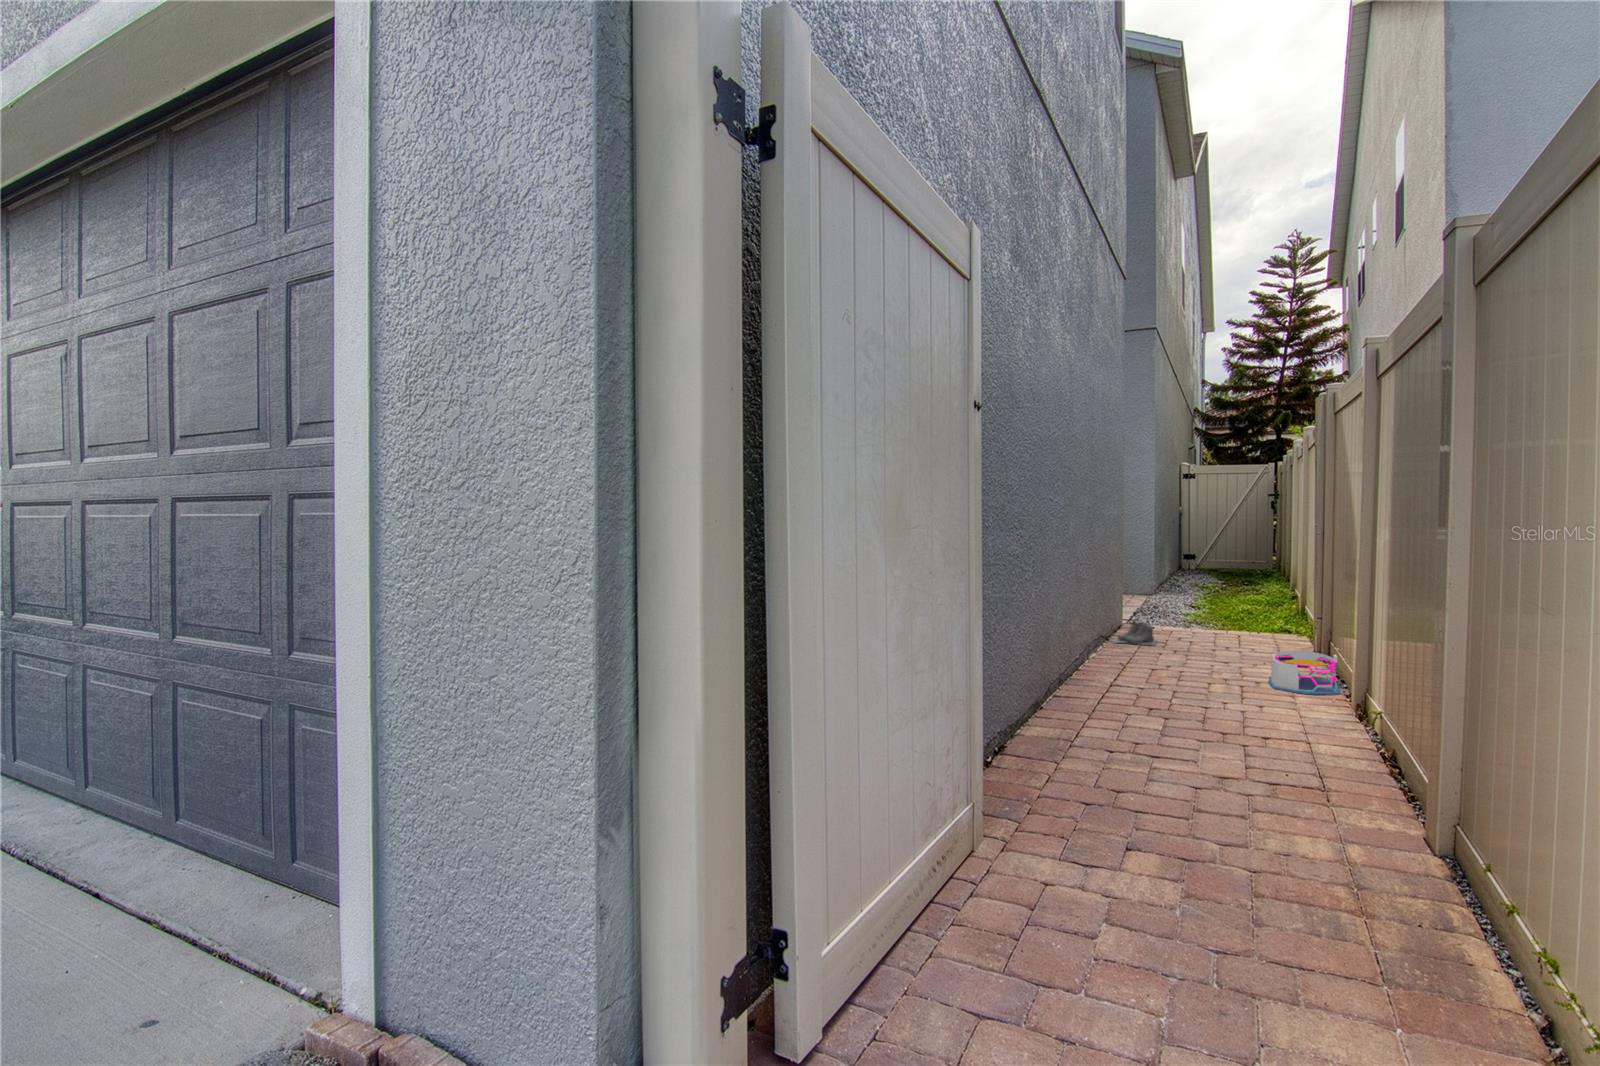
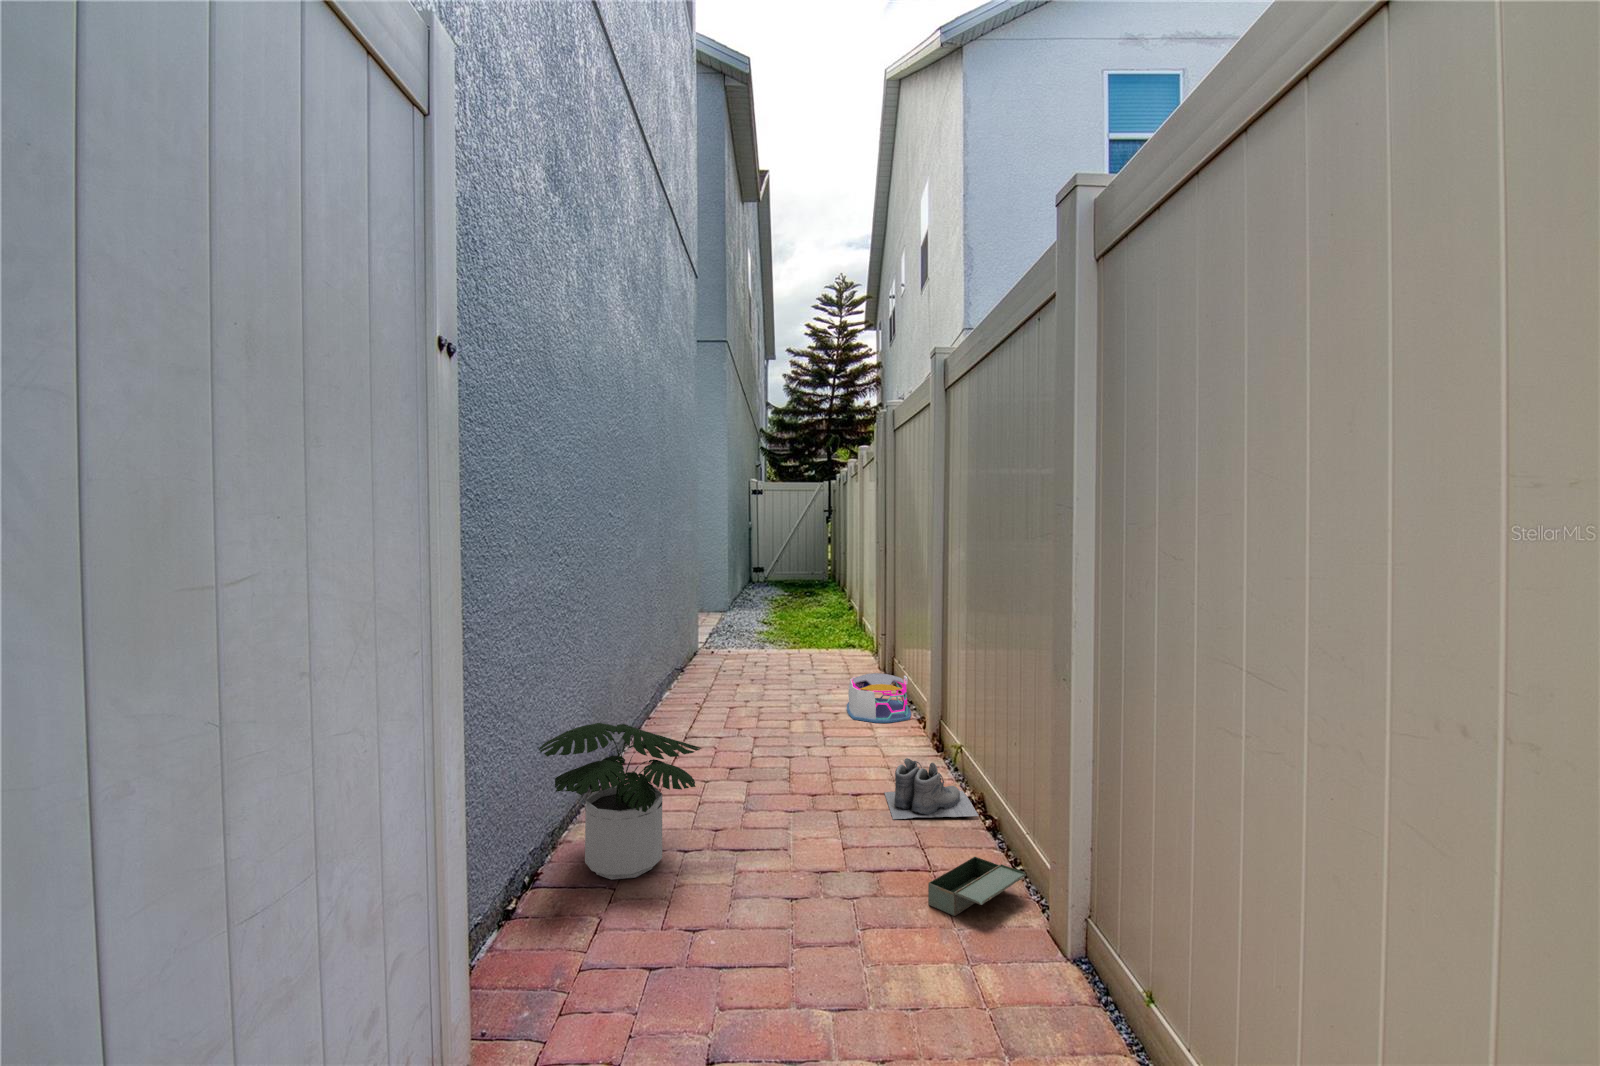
boots: present [1113,621,1157,645] -> present [884,758,979,820]
potted plant: none [1009,650,1124,756] -> present [539,723,701,880]
toolbox: none [1316,783,1417,816] -> present [928,857,1026,916]

